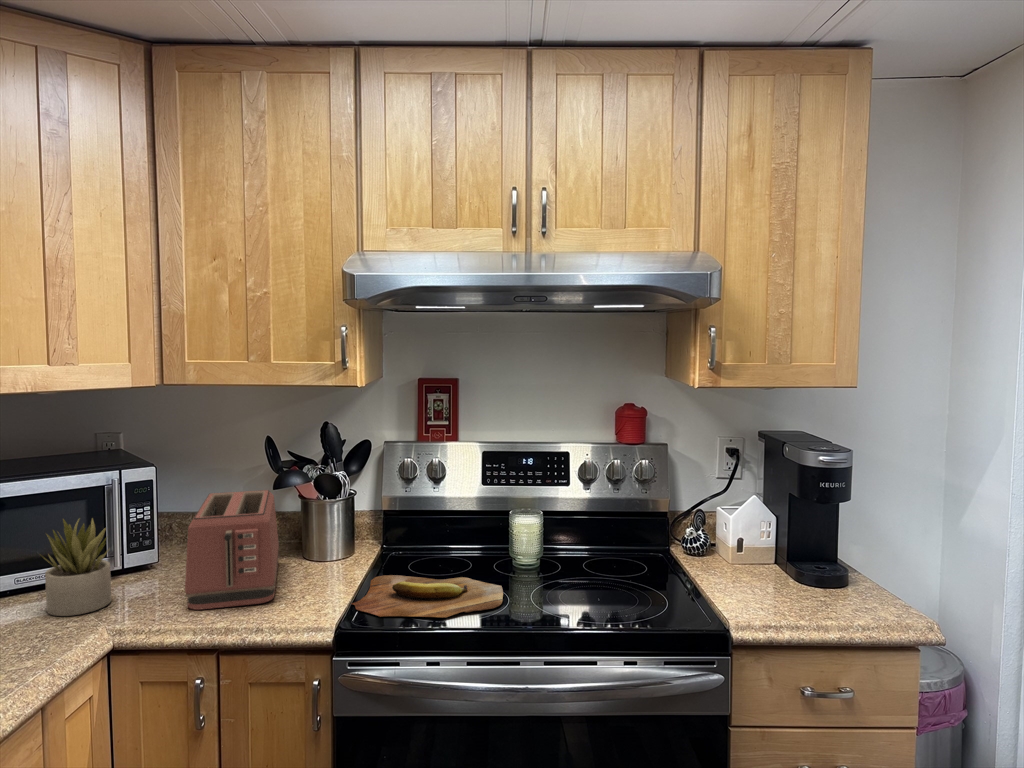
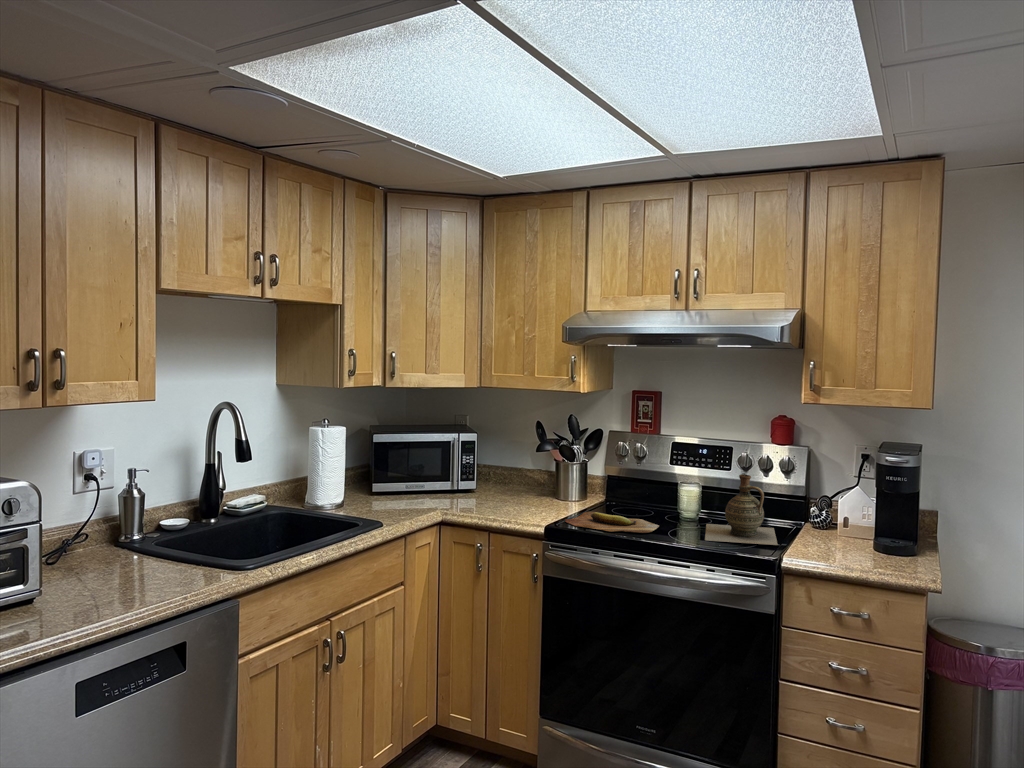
toaster: present [185,490,279,610] -> none [481,452,540,512]
ceramic jug: none [555,493,680,603] -> present [705,474,778,545]
succulent plant: present [44,519,111,616] -> none [417,454,449,504]

